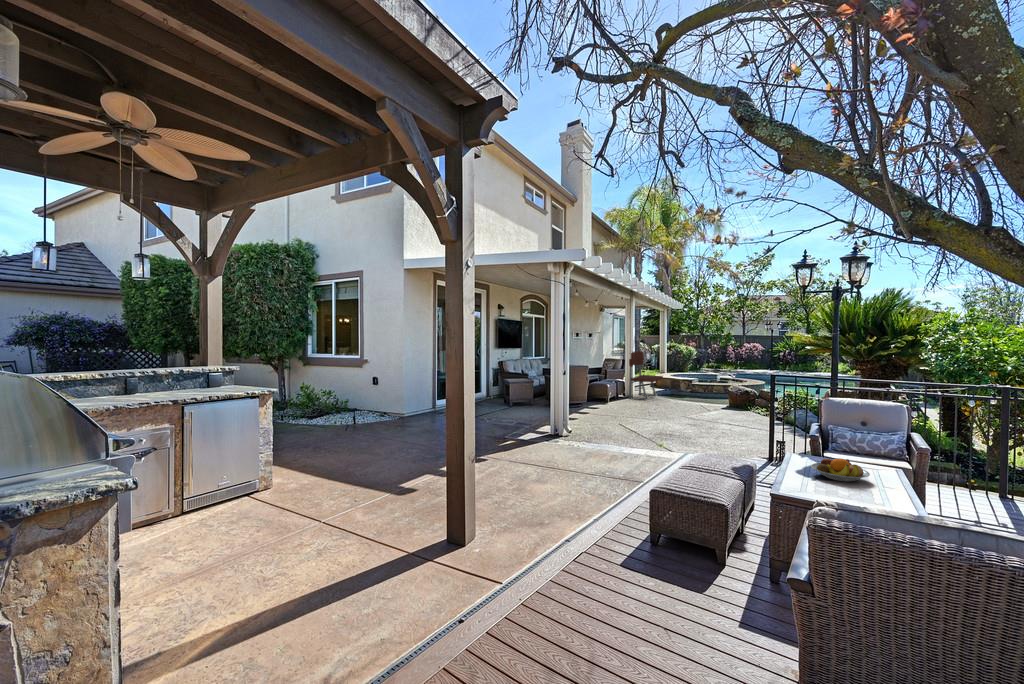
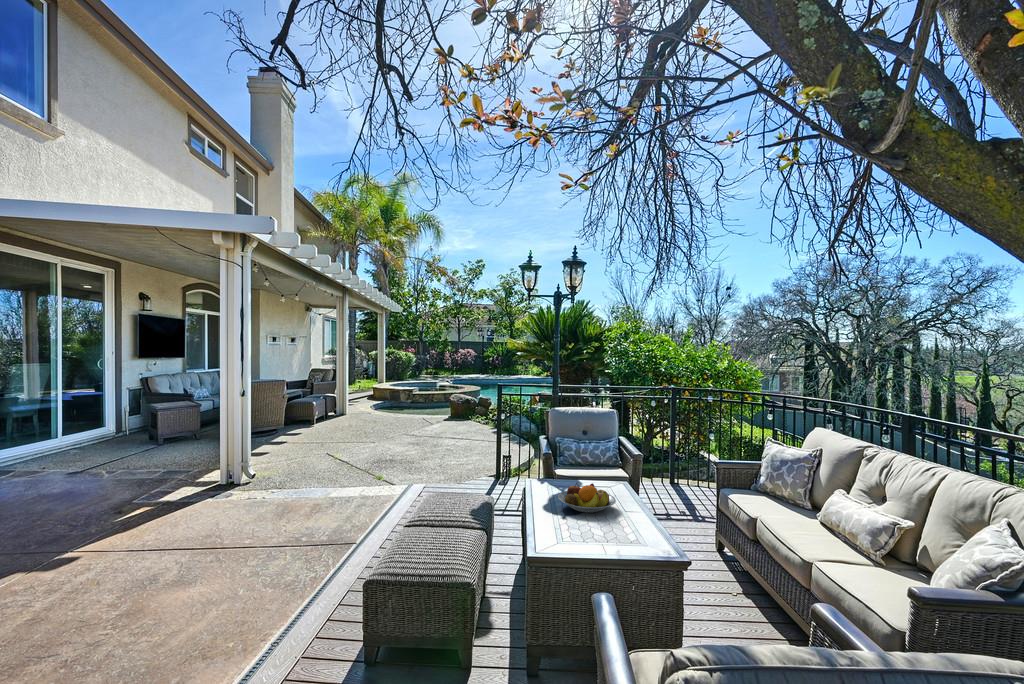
bench: present [629,351,663,400] -> none [339,359,380,417]

